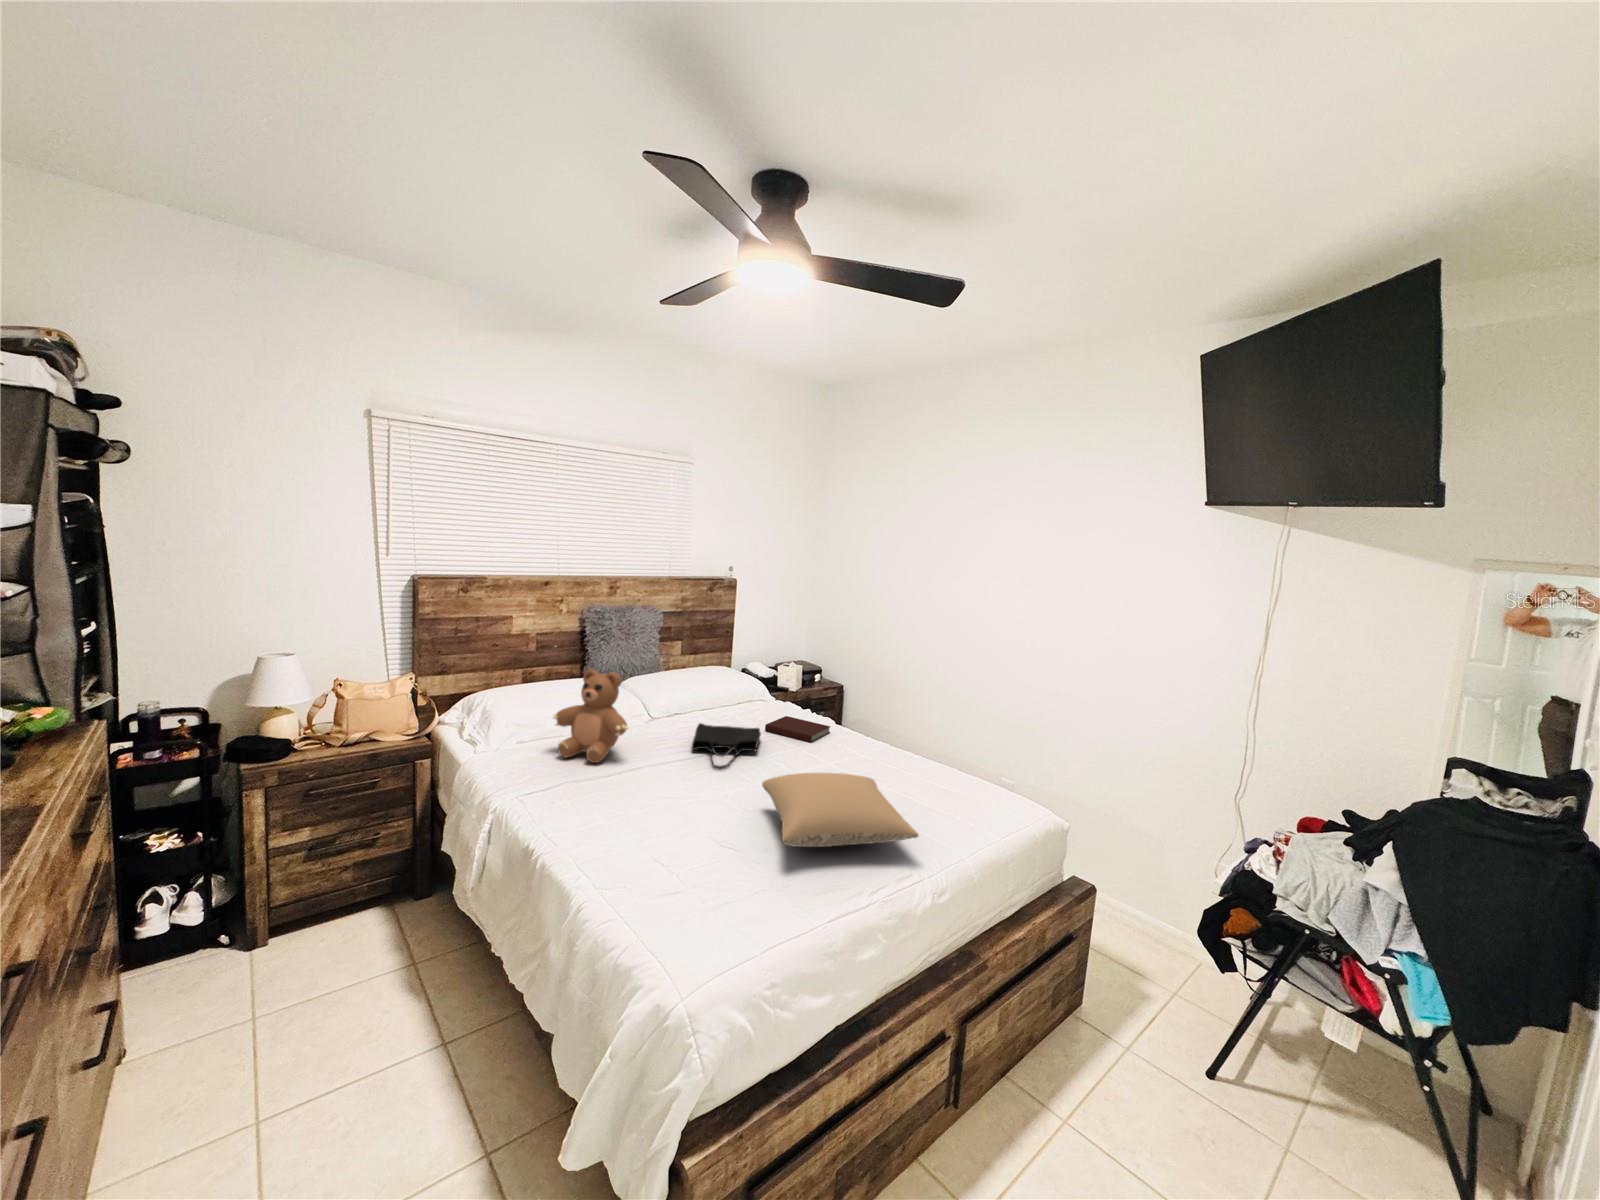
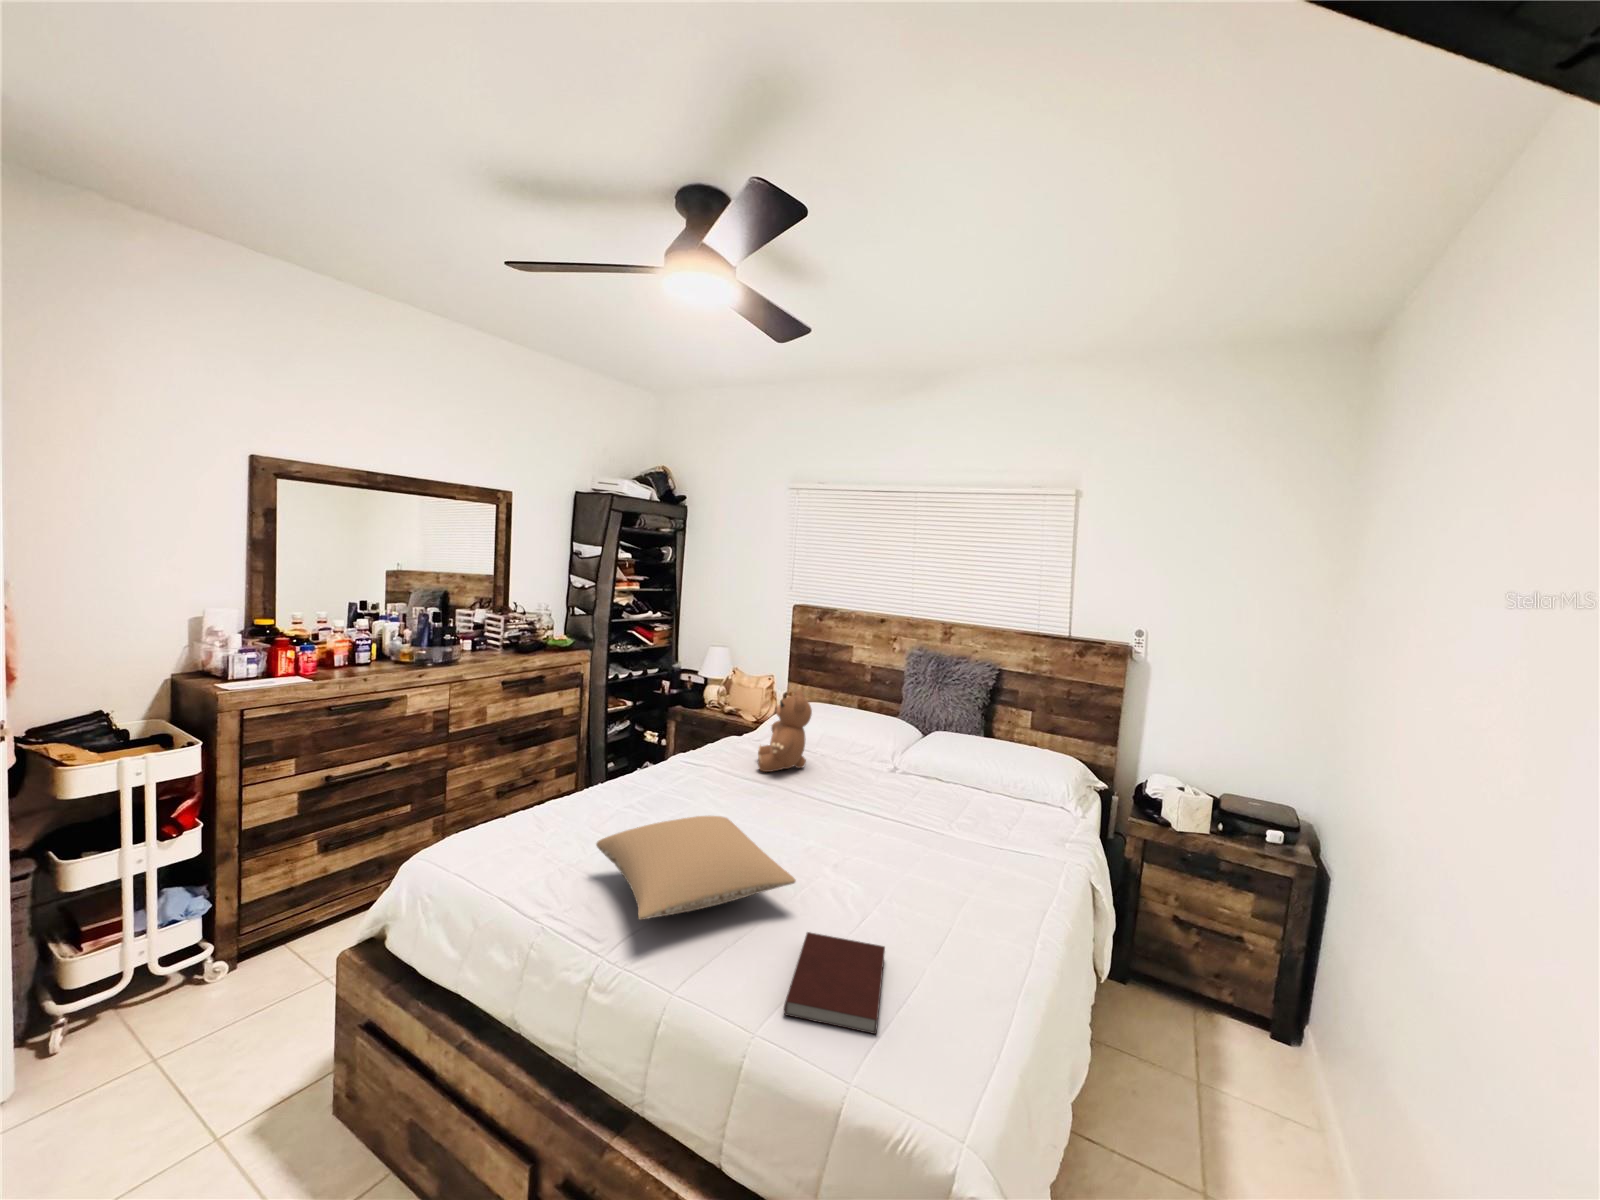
notebook: present [765,716,830,742] -> present [784,932,885,1034]
tote bag: present [691,723,761,769] -> none [802,781,919,825]

